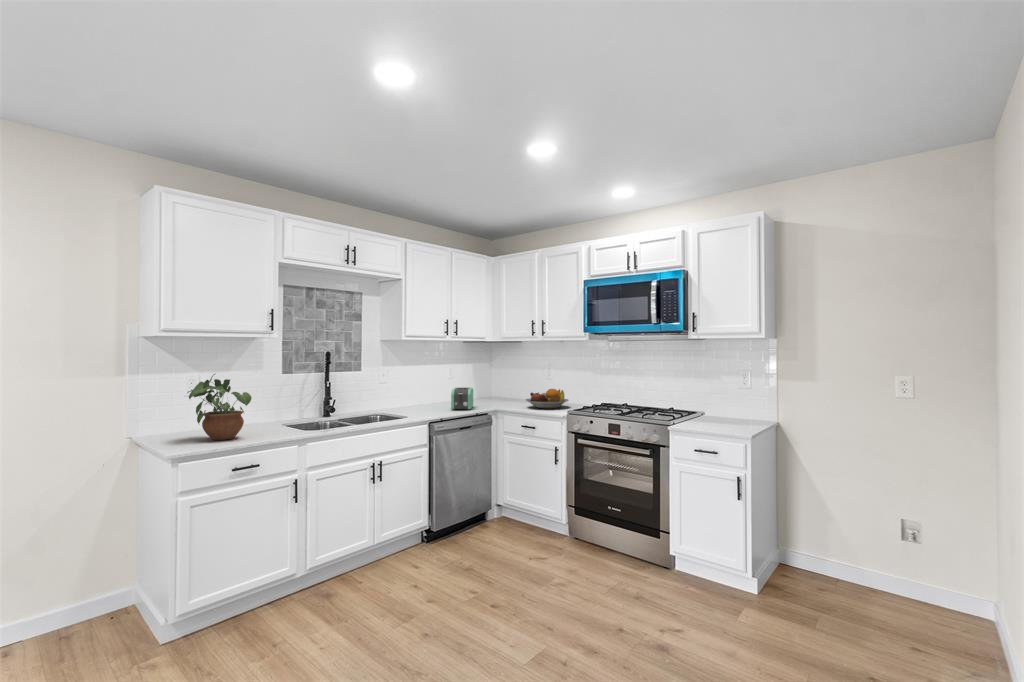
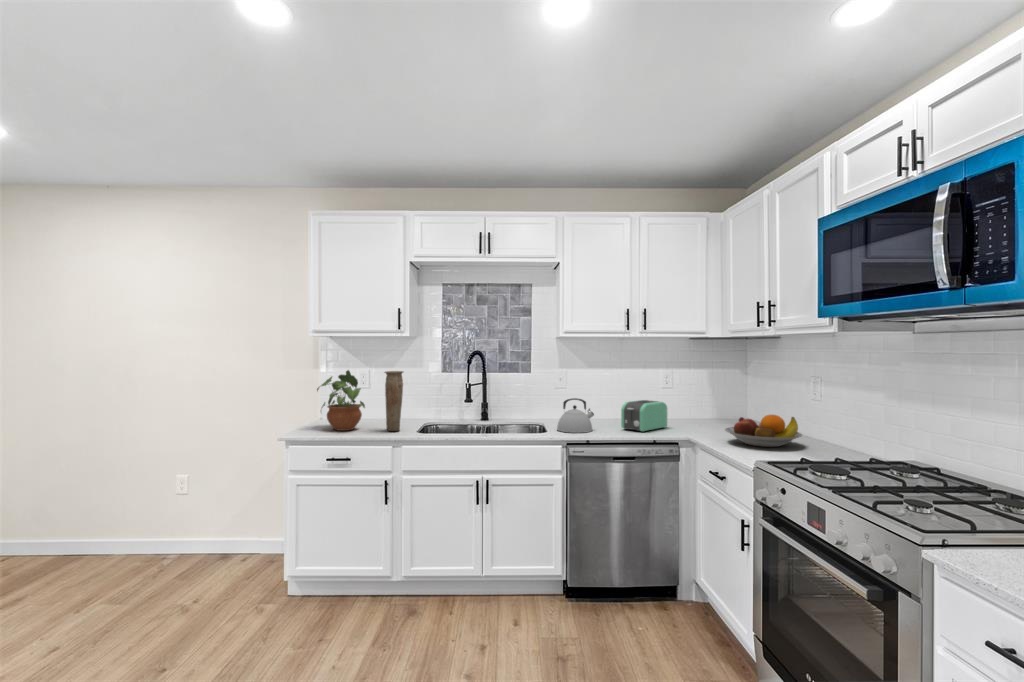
vase: none [270,373,291,433] -> present [385,371,403,431]
kettle: none [409,389,438,416] -> present [557,398,594,433]

